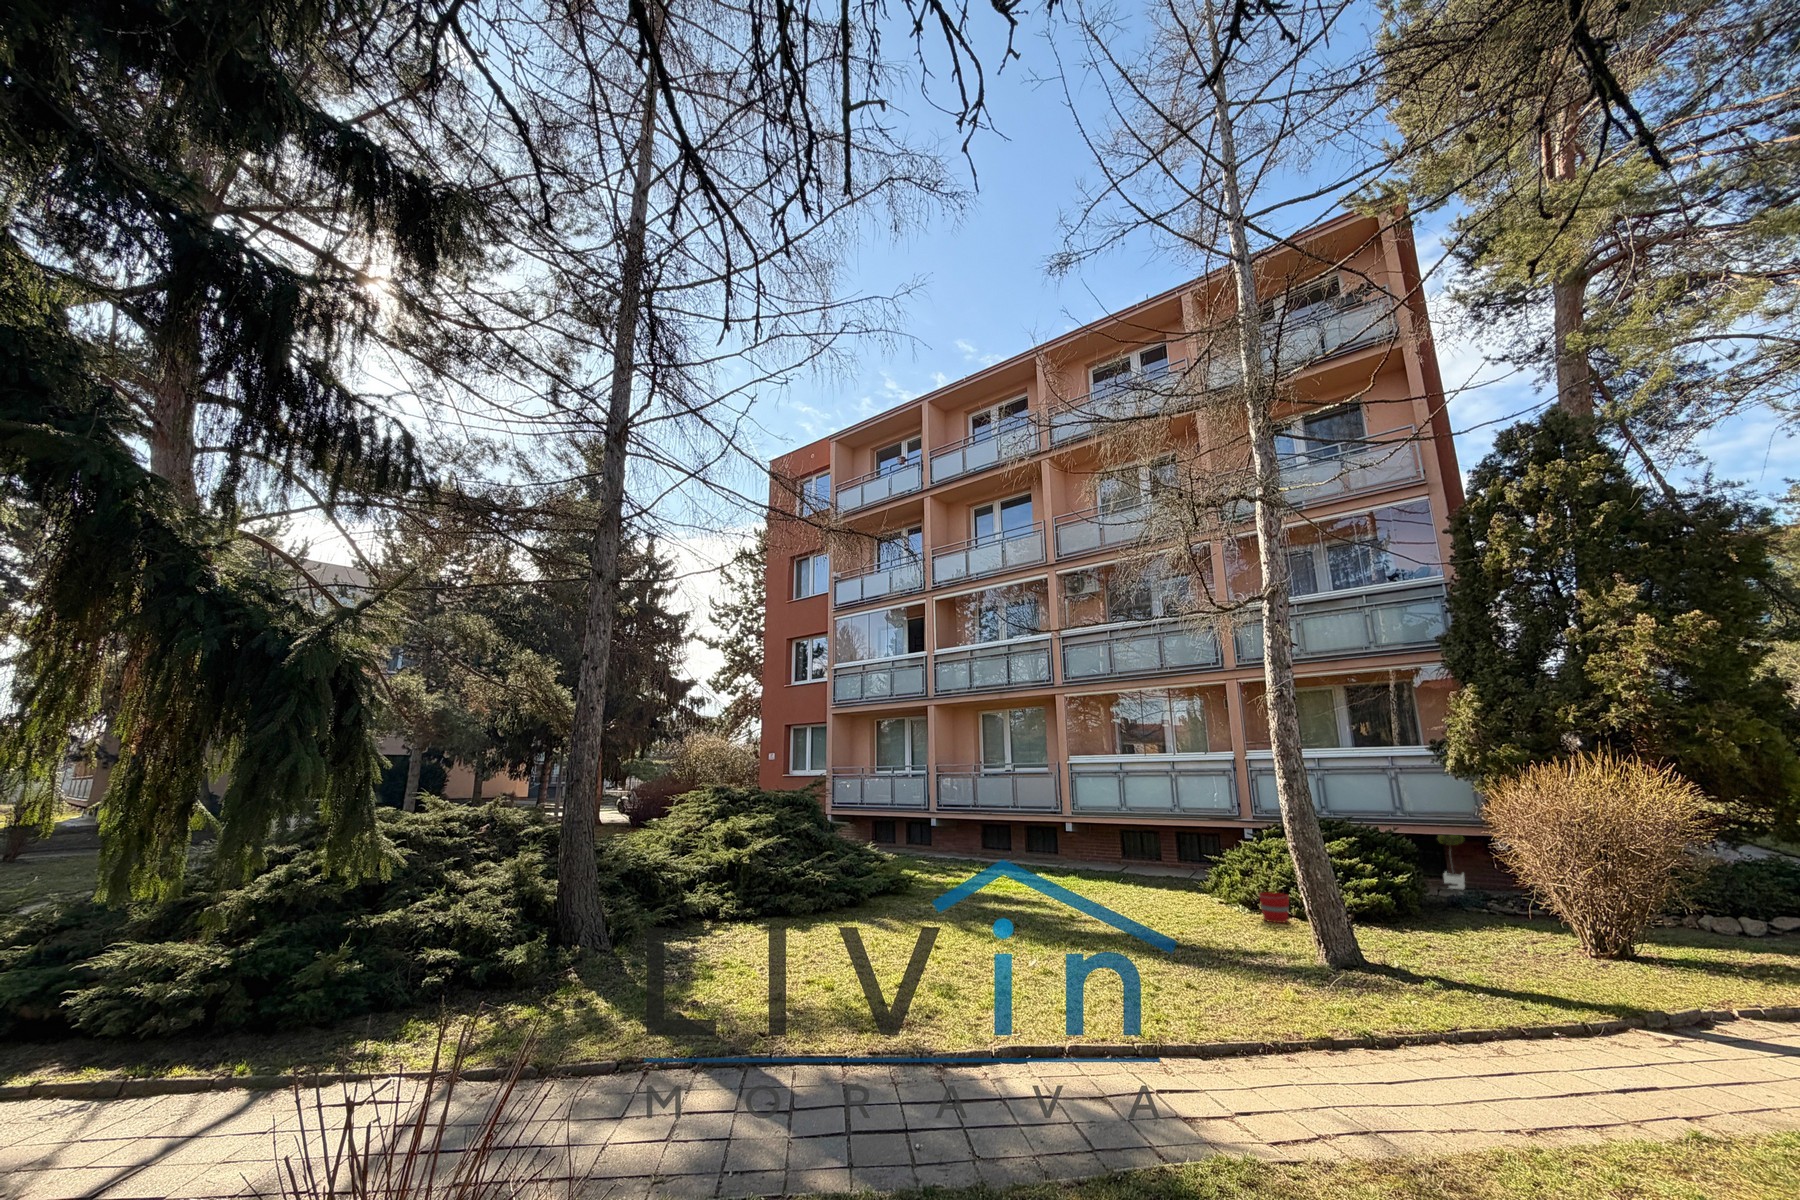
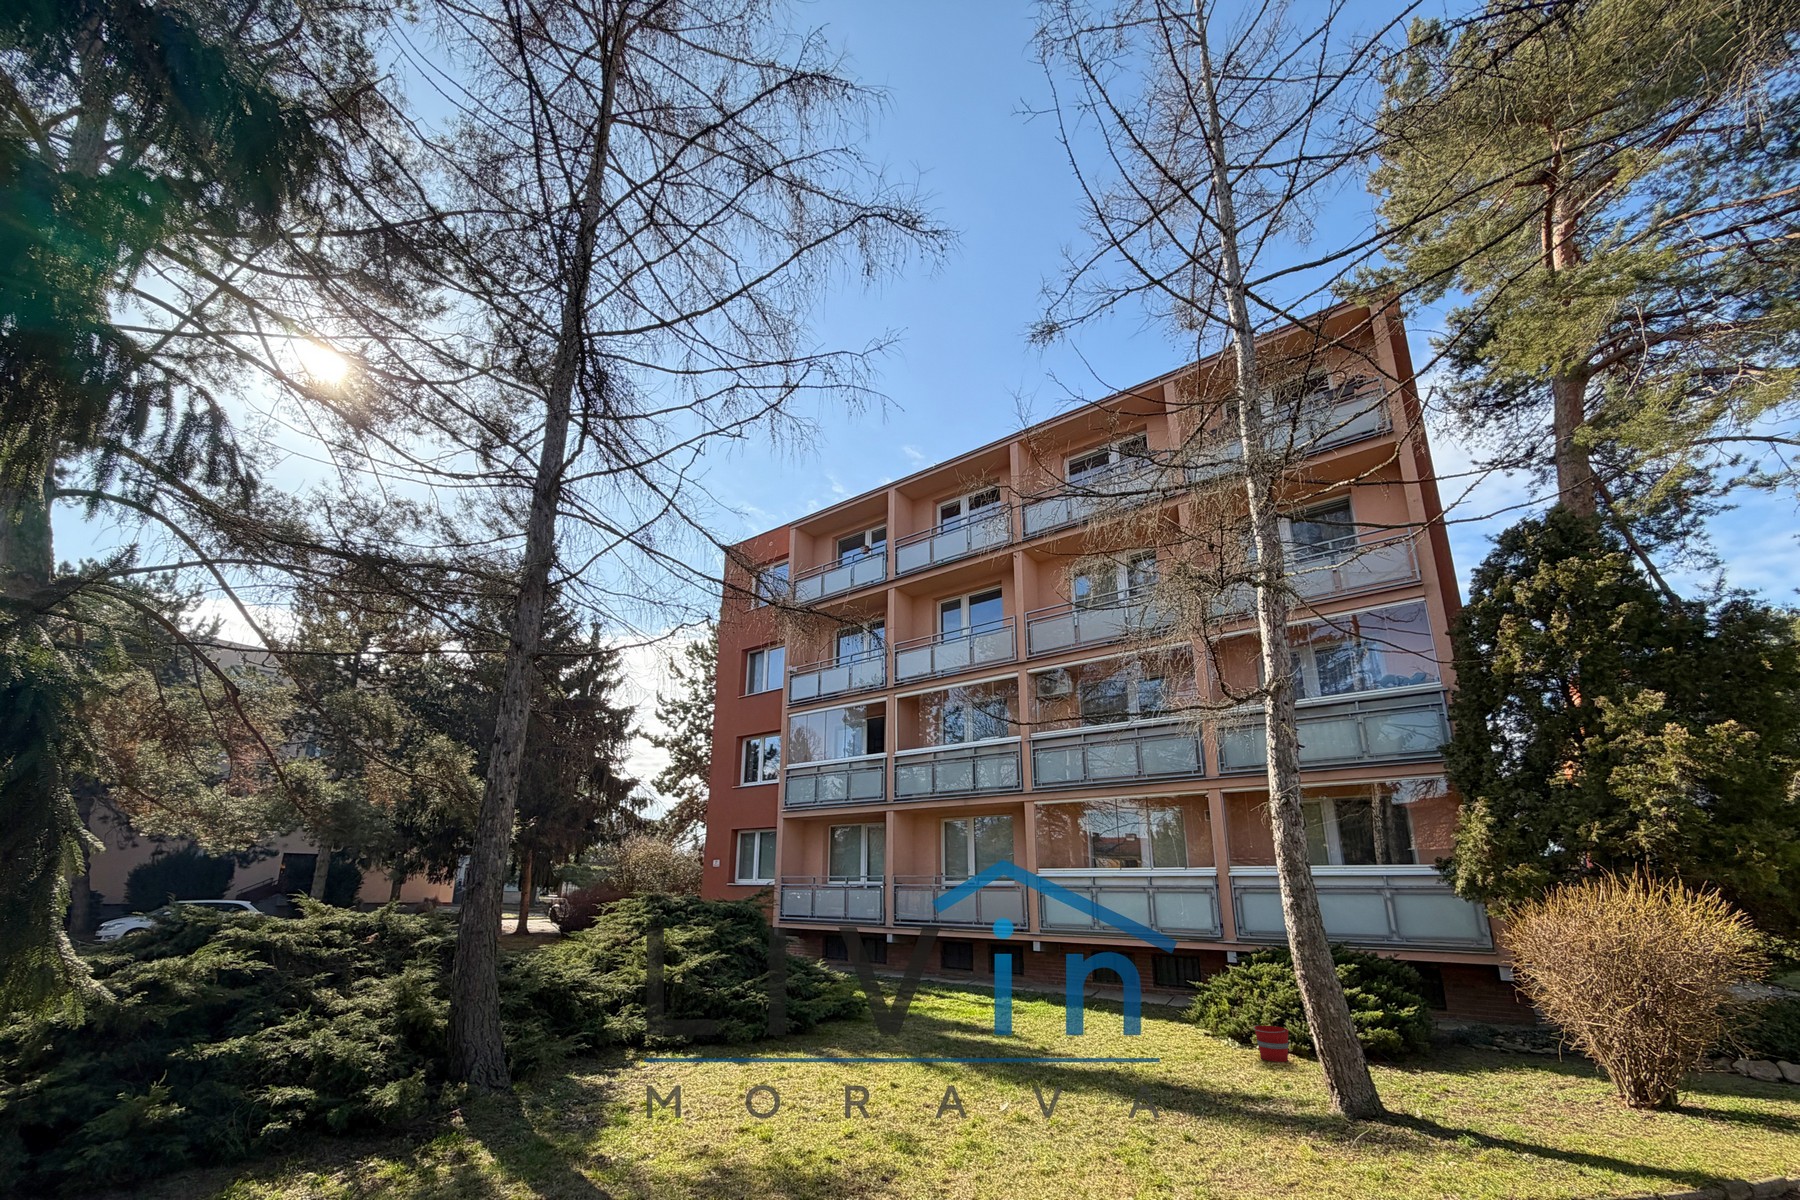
potted tree: present [1437,835,1465,889] -> none [1435,955,1469,1025]

